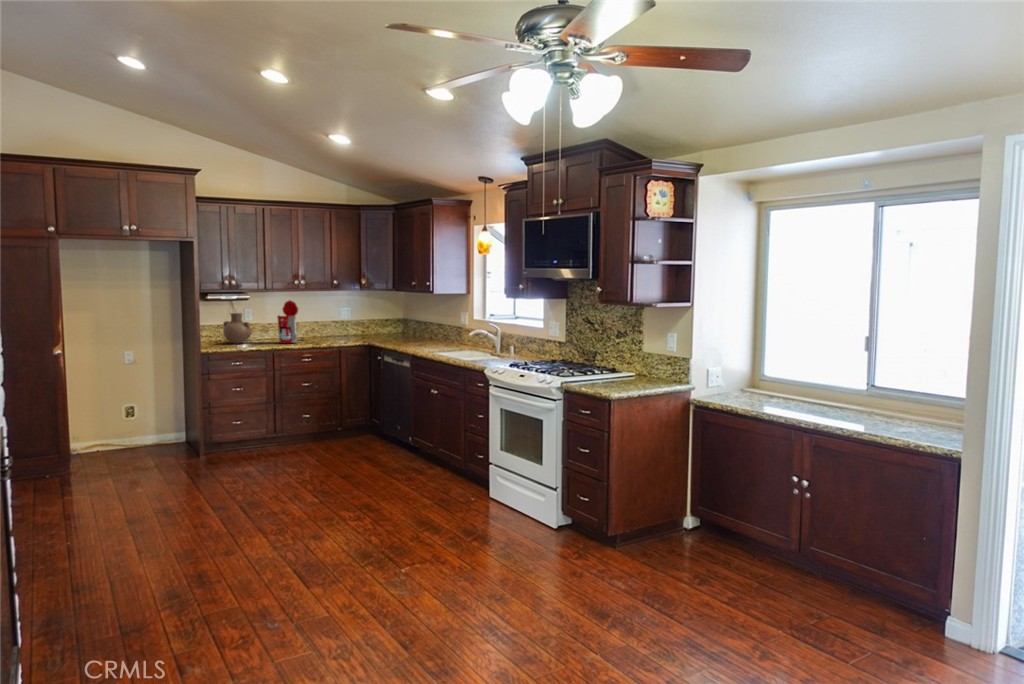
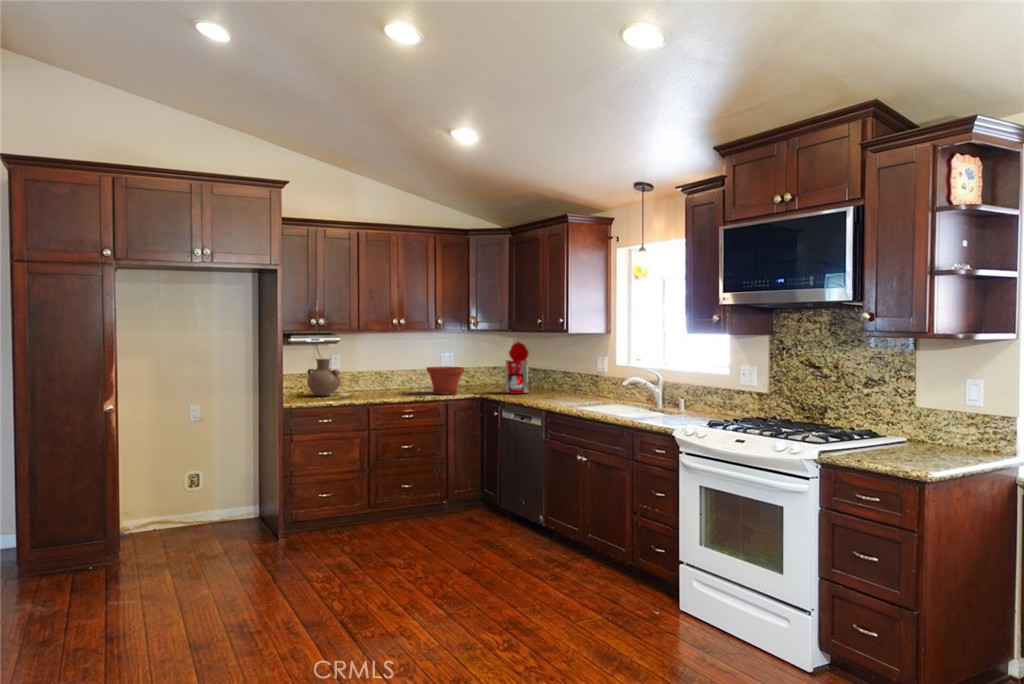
coffee maker: present [277,300,304,343] -> present [505,342,529,394]
plant pot: none [323,320,355,342] -> present [426,367,465,394]

